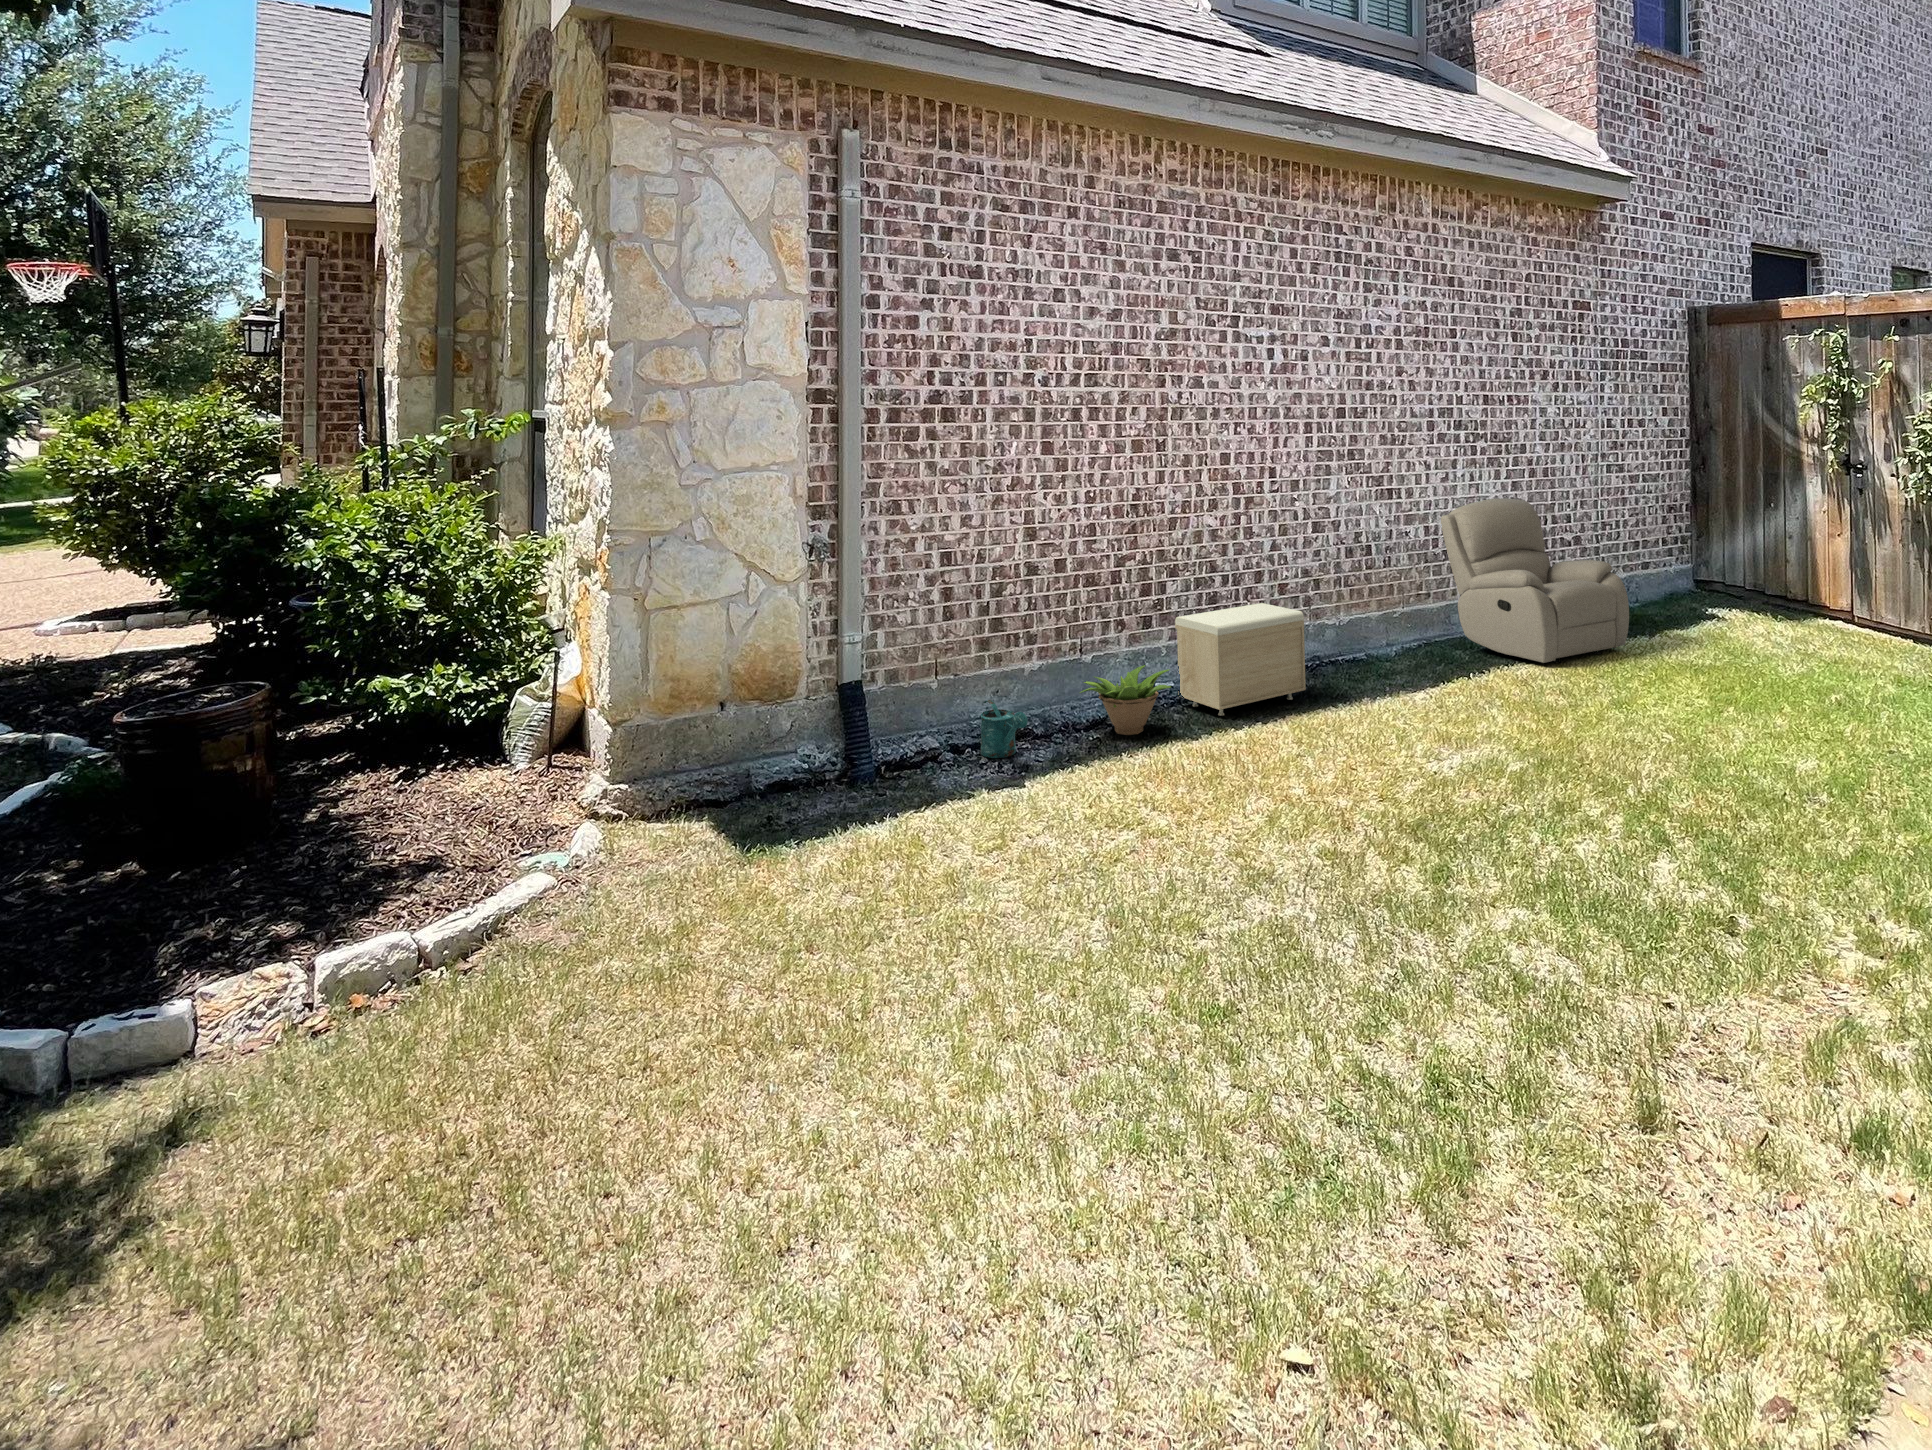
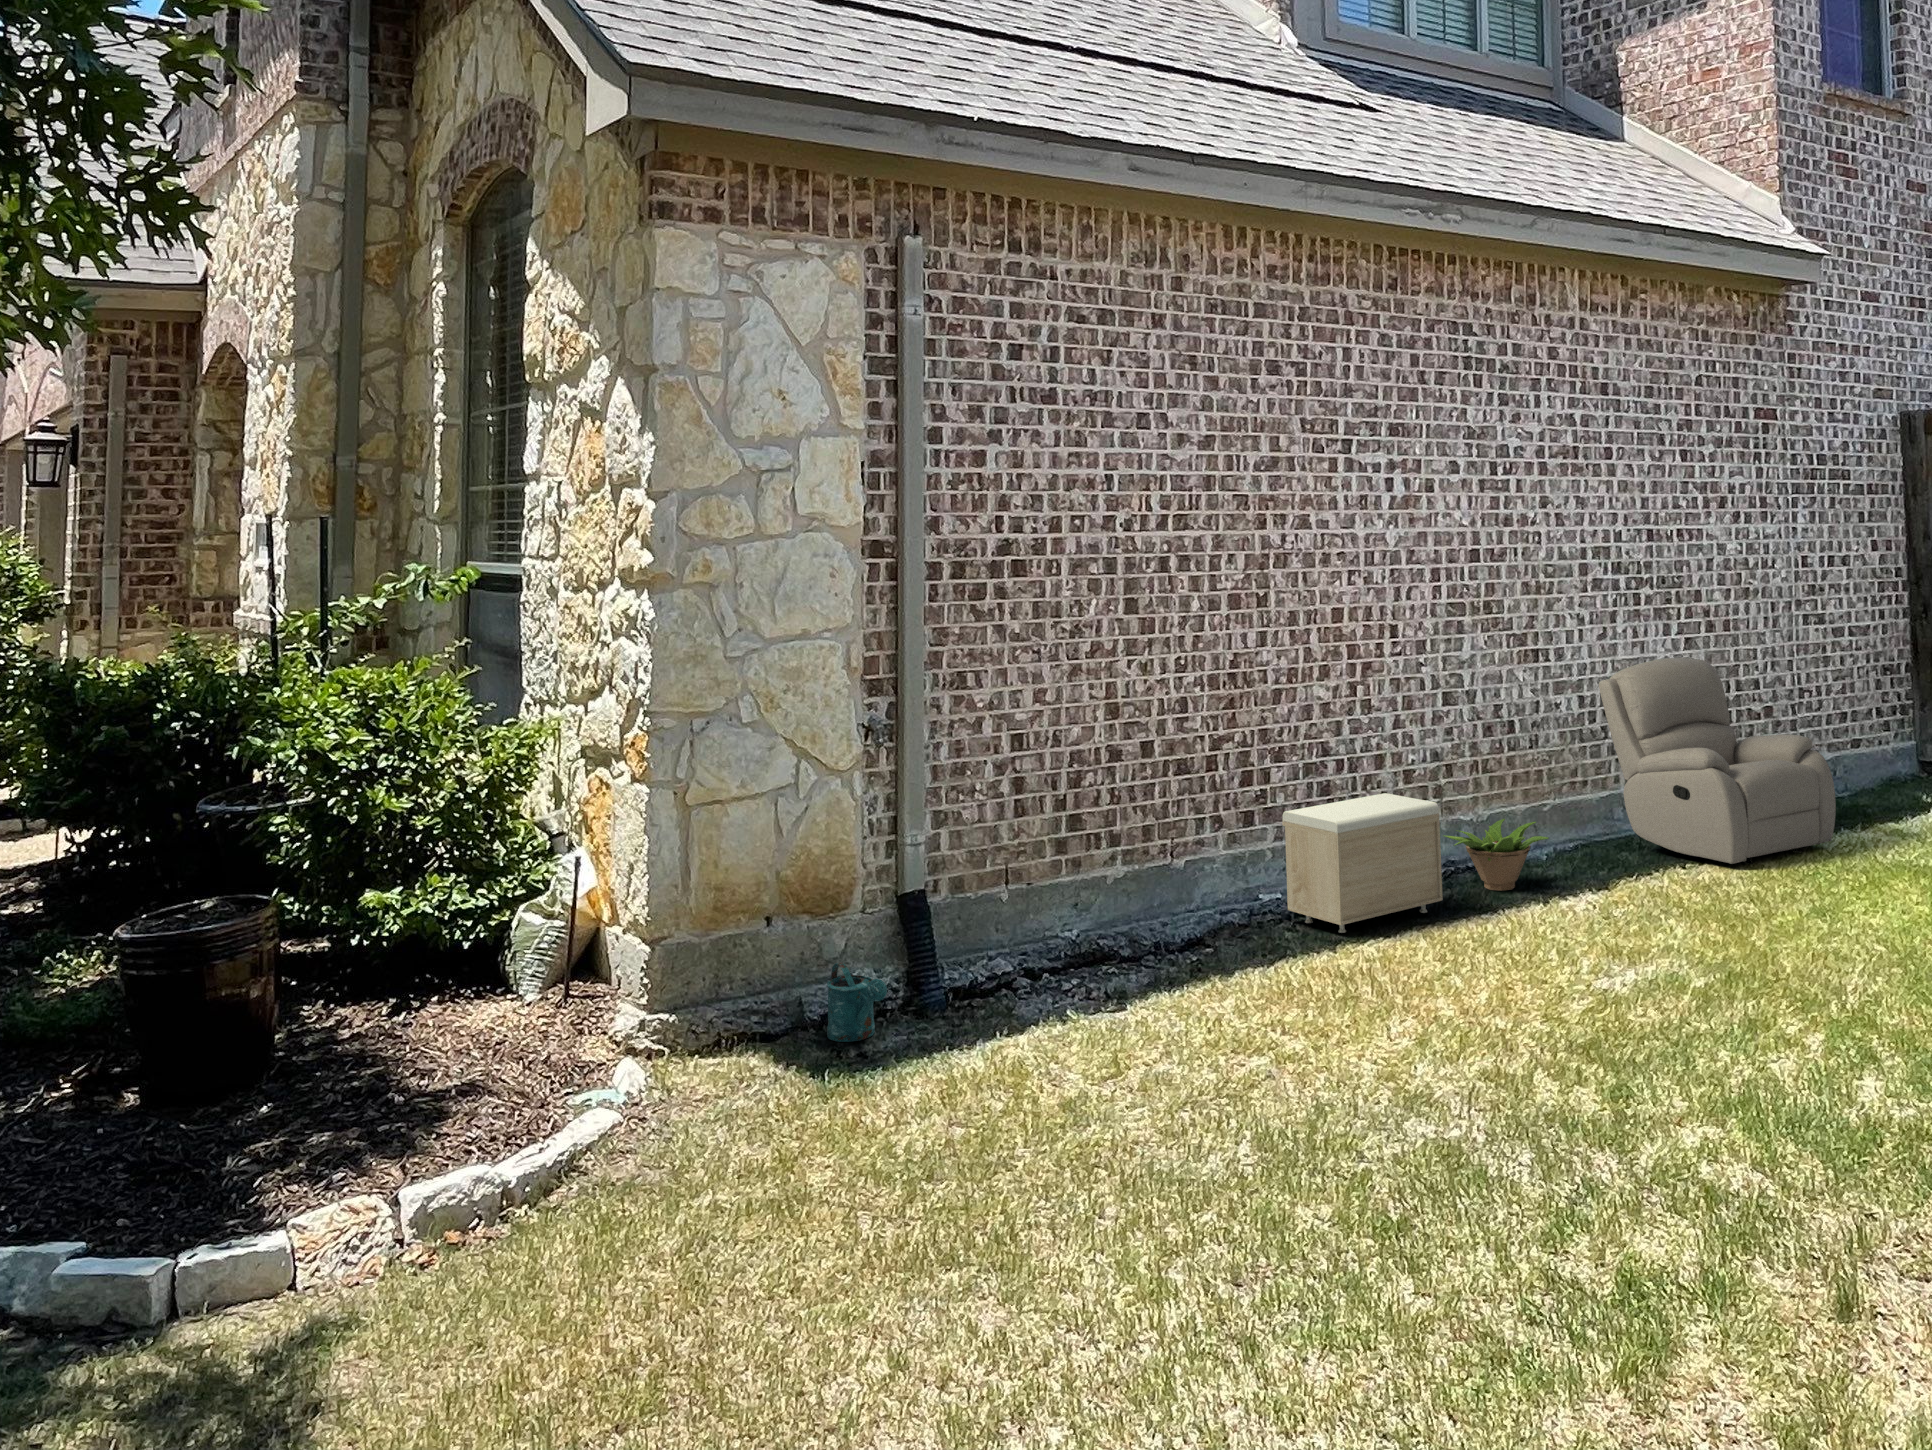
decorative plant: present [1080,665,1171,735] -> present [1443,819,1549,891]
watering can: present [980,700,1028,758] -> present [827,962,887,1042]

